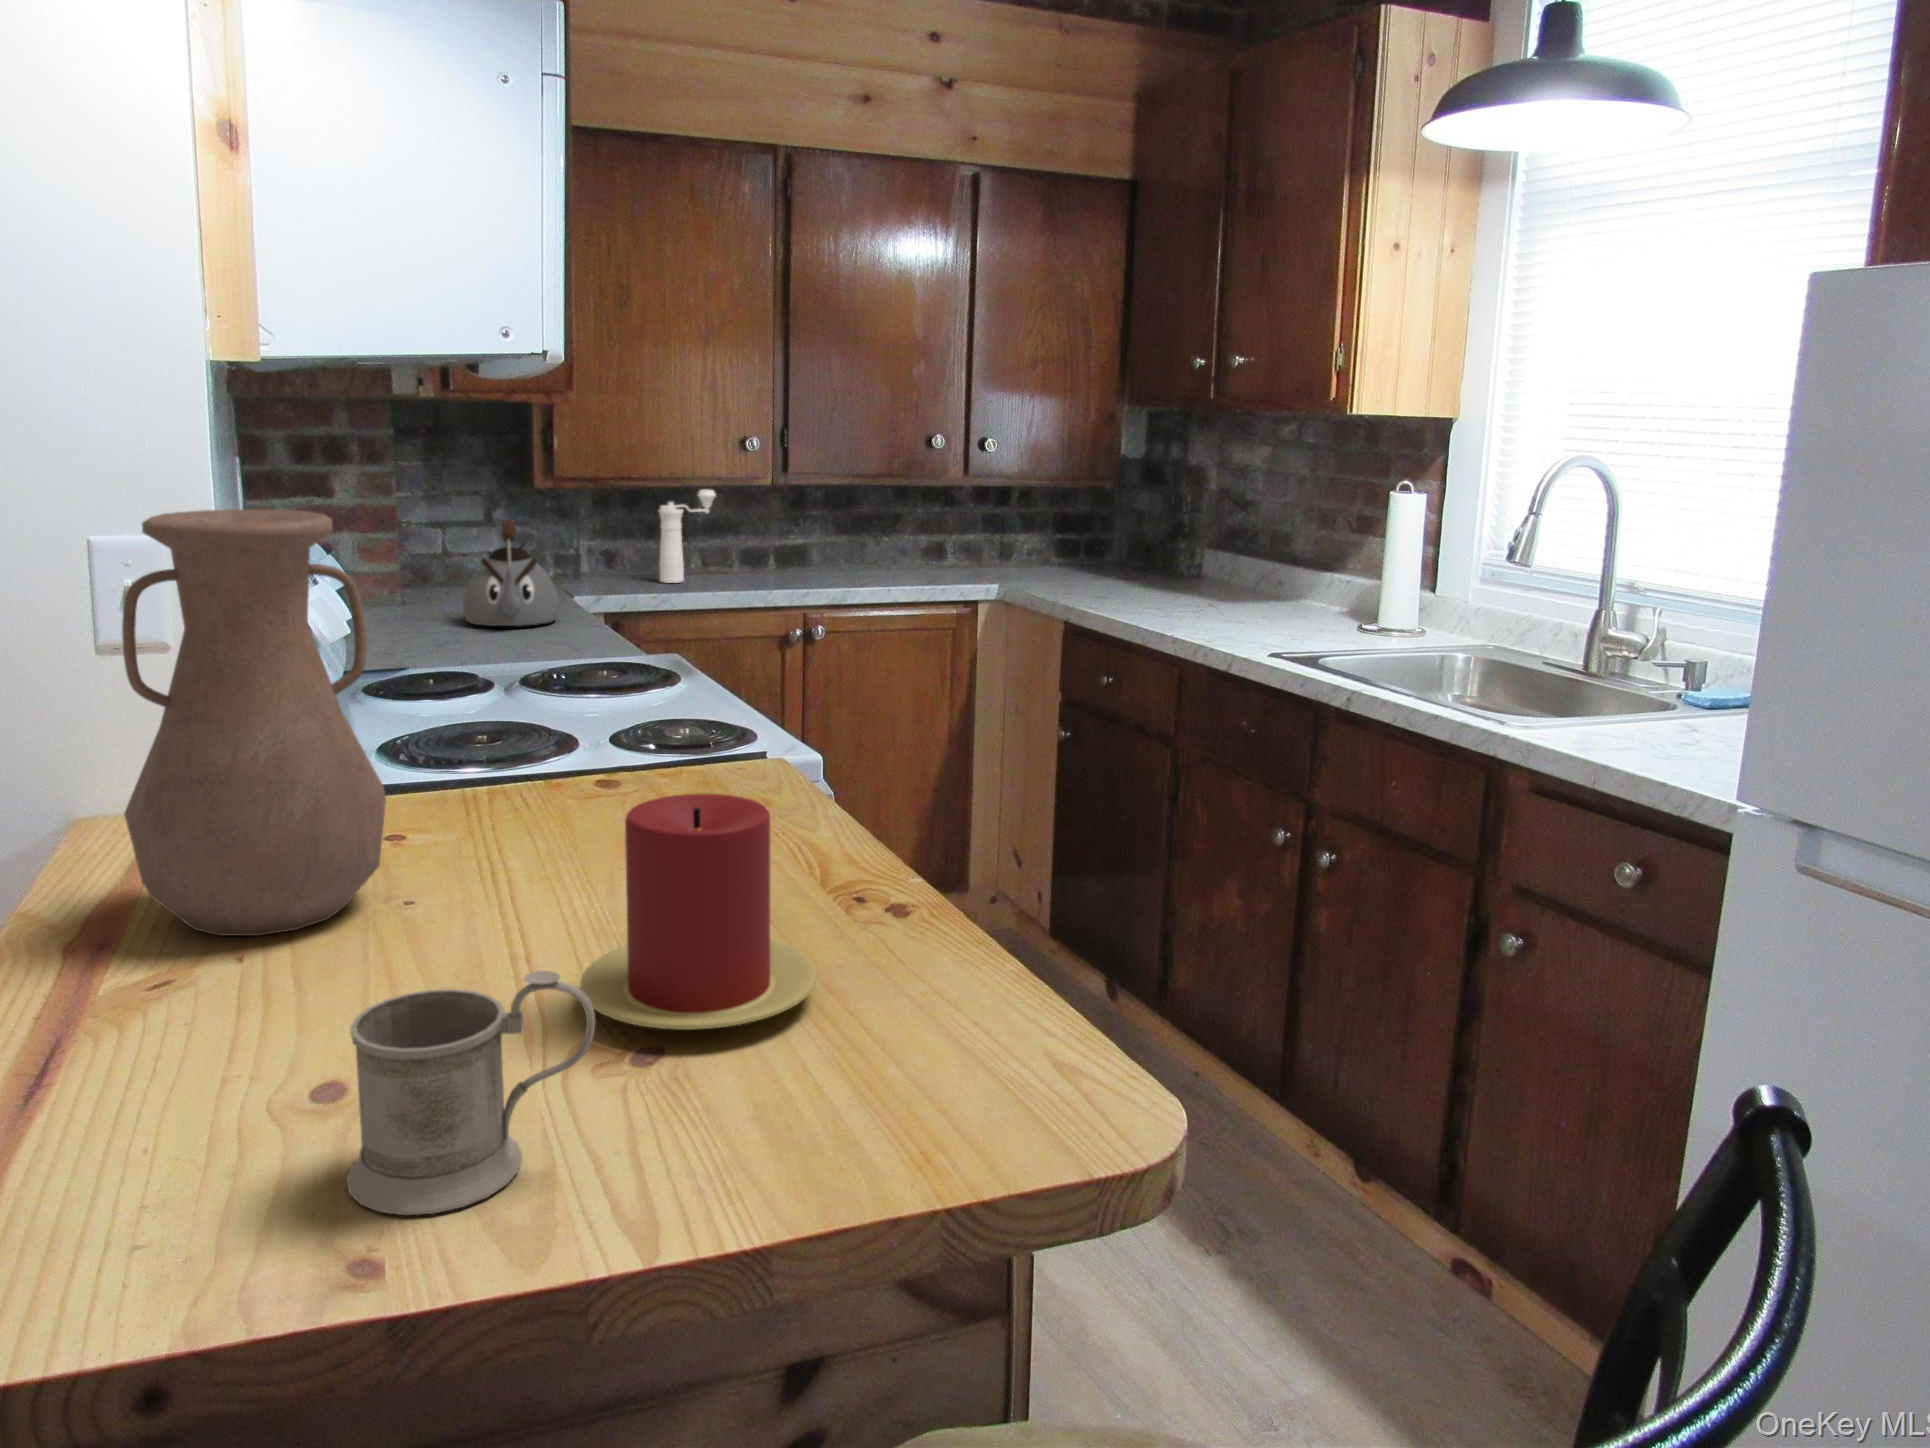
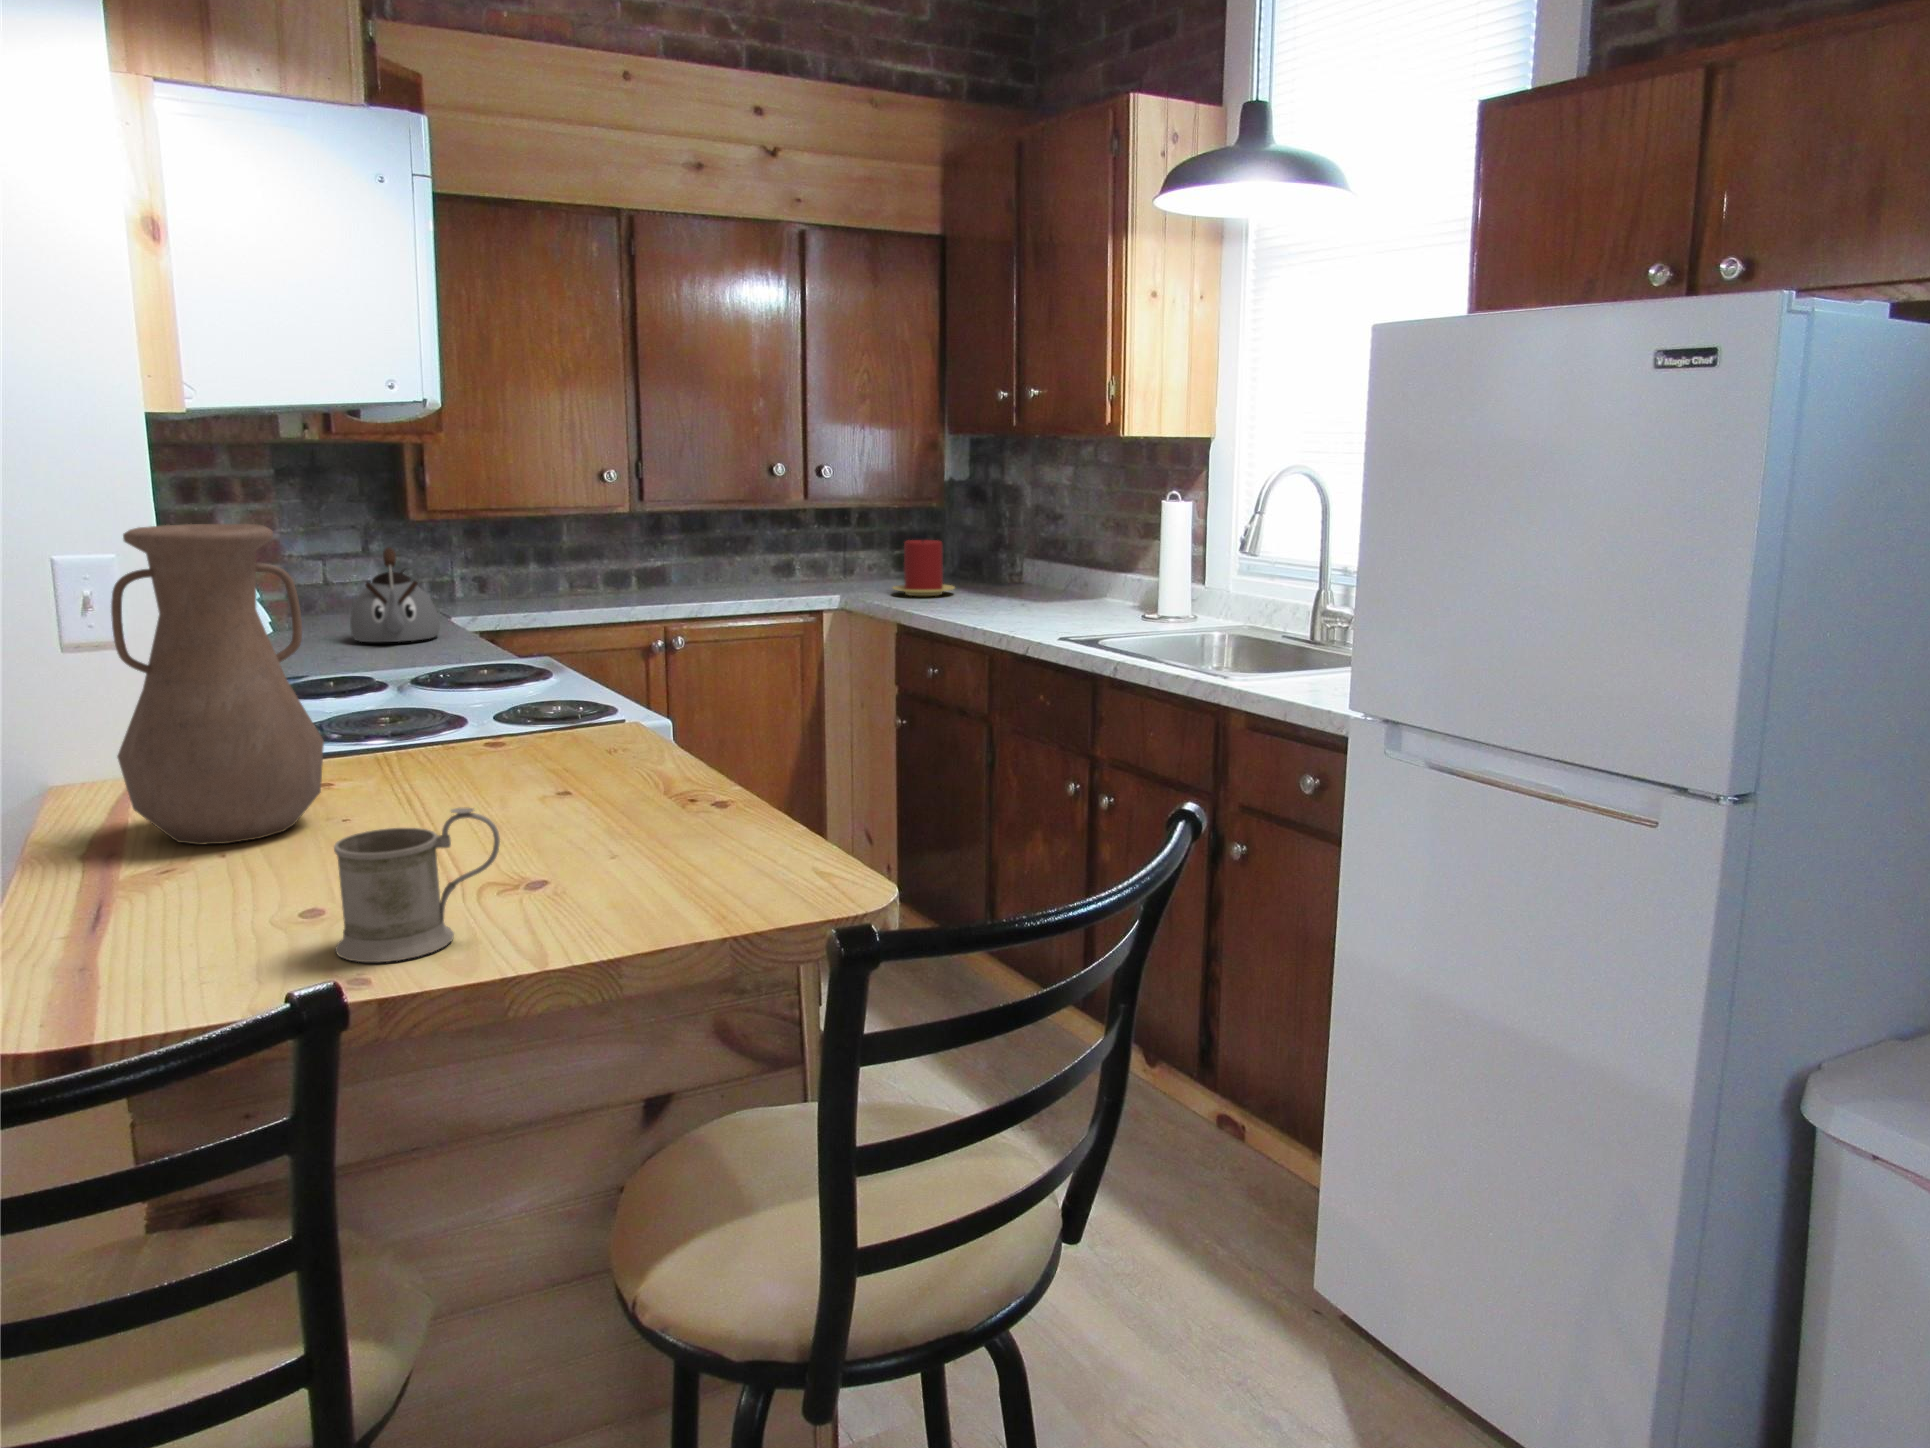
pepper mill: present [659,490,716,583] -> none [527,519,581,604]
candle: present [580,794,817,1030] -> present [893,540,954,596]

